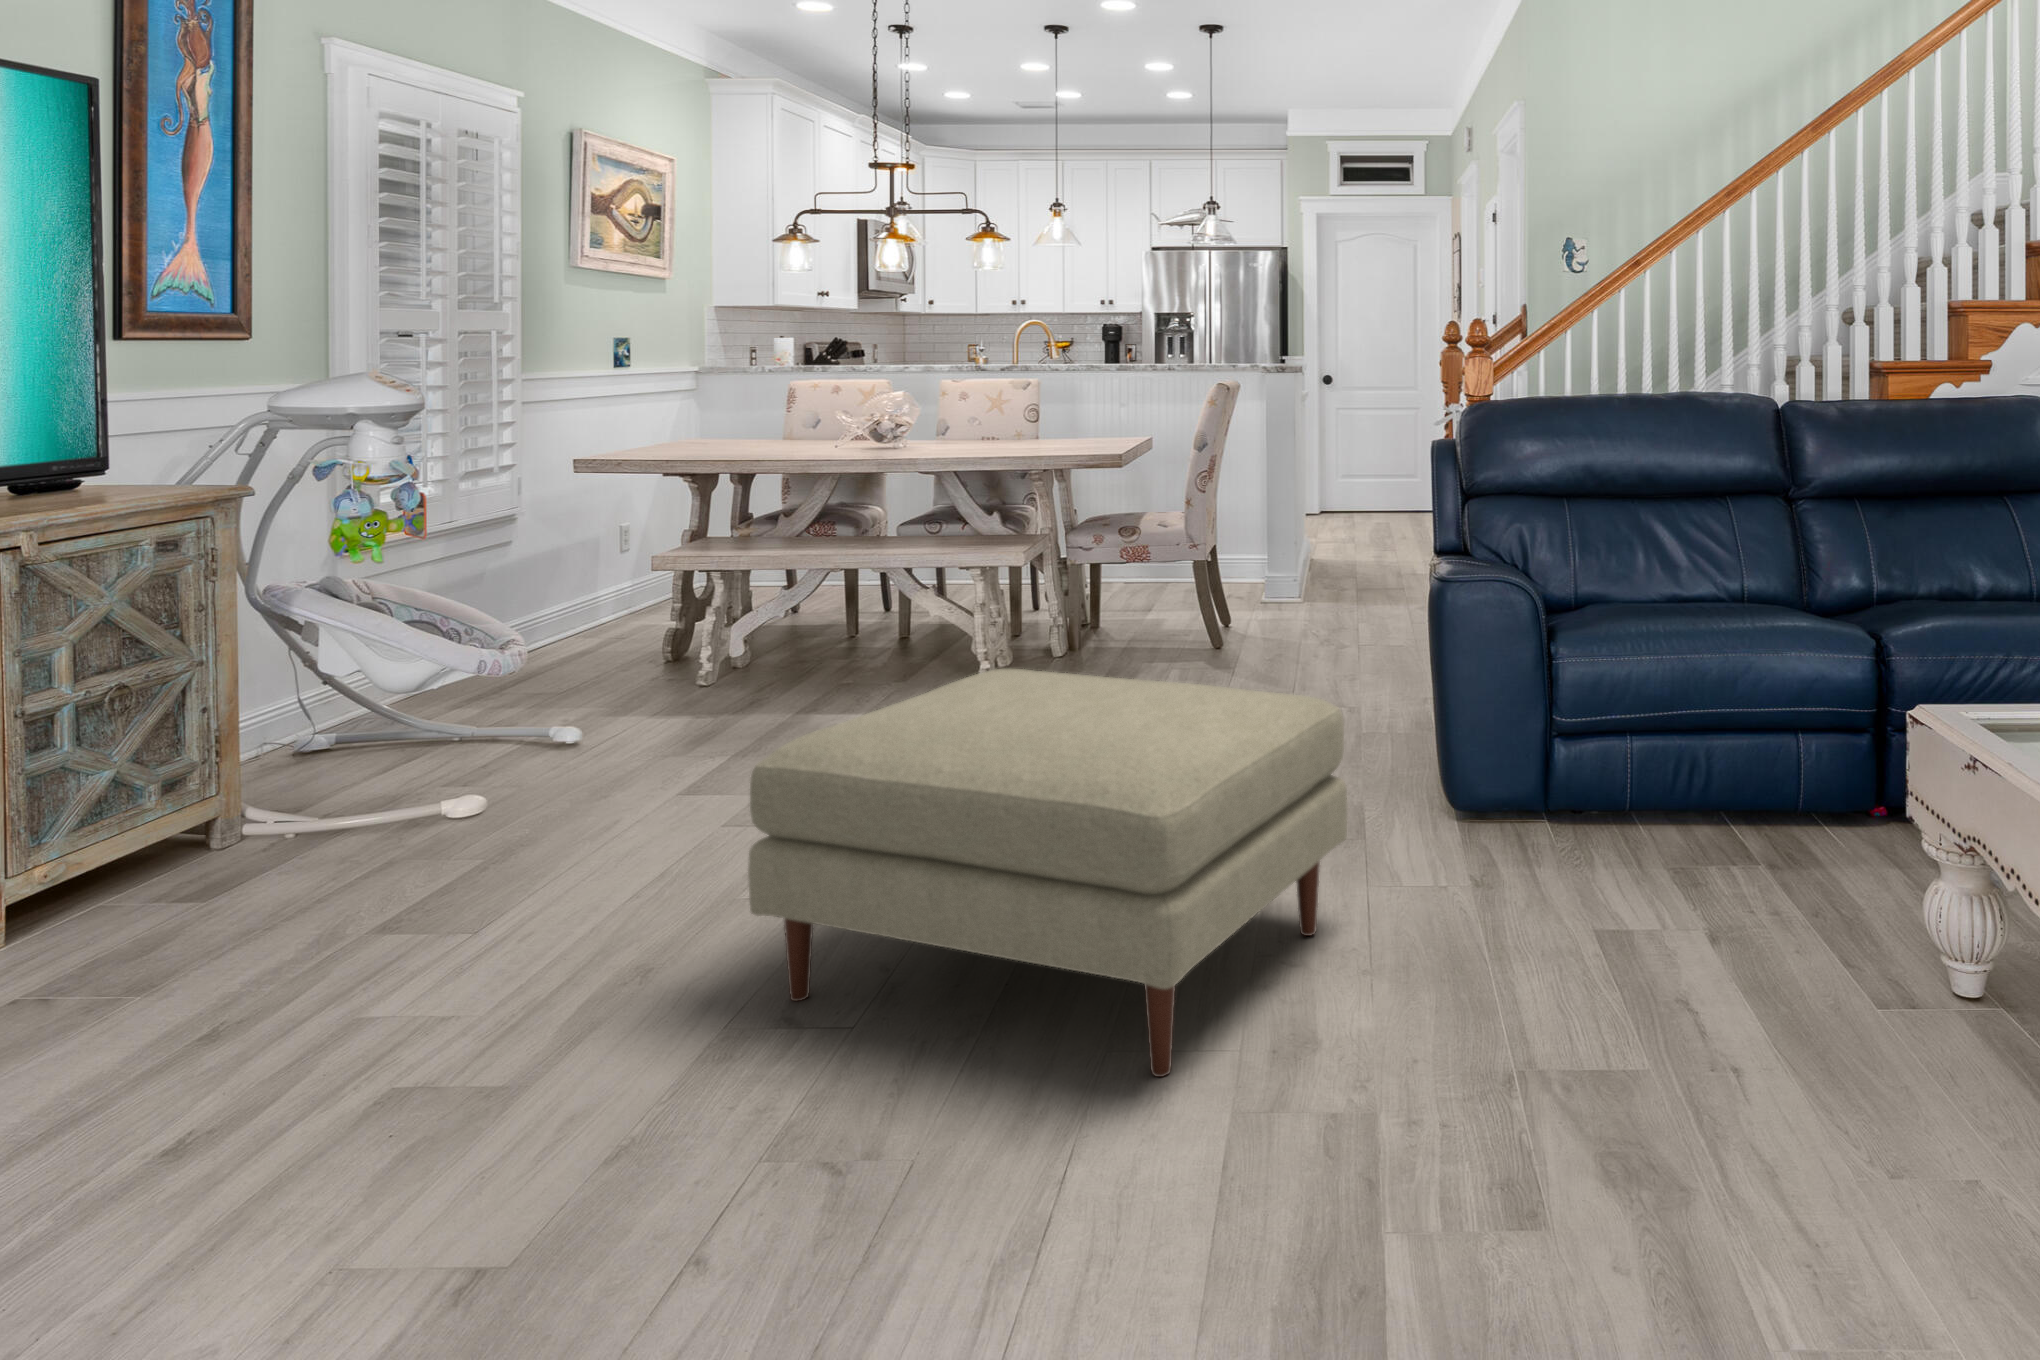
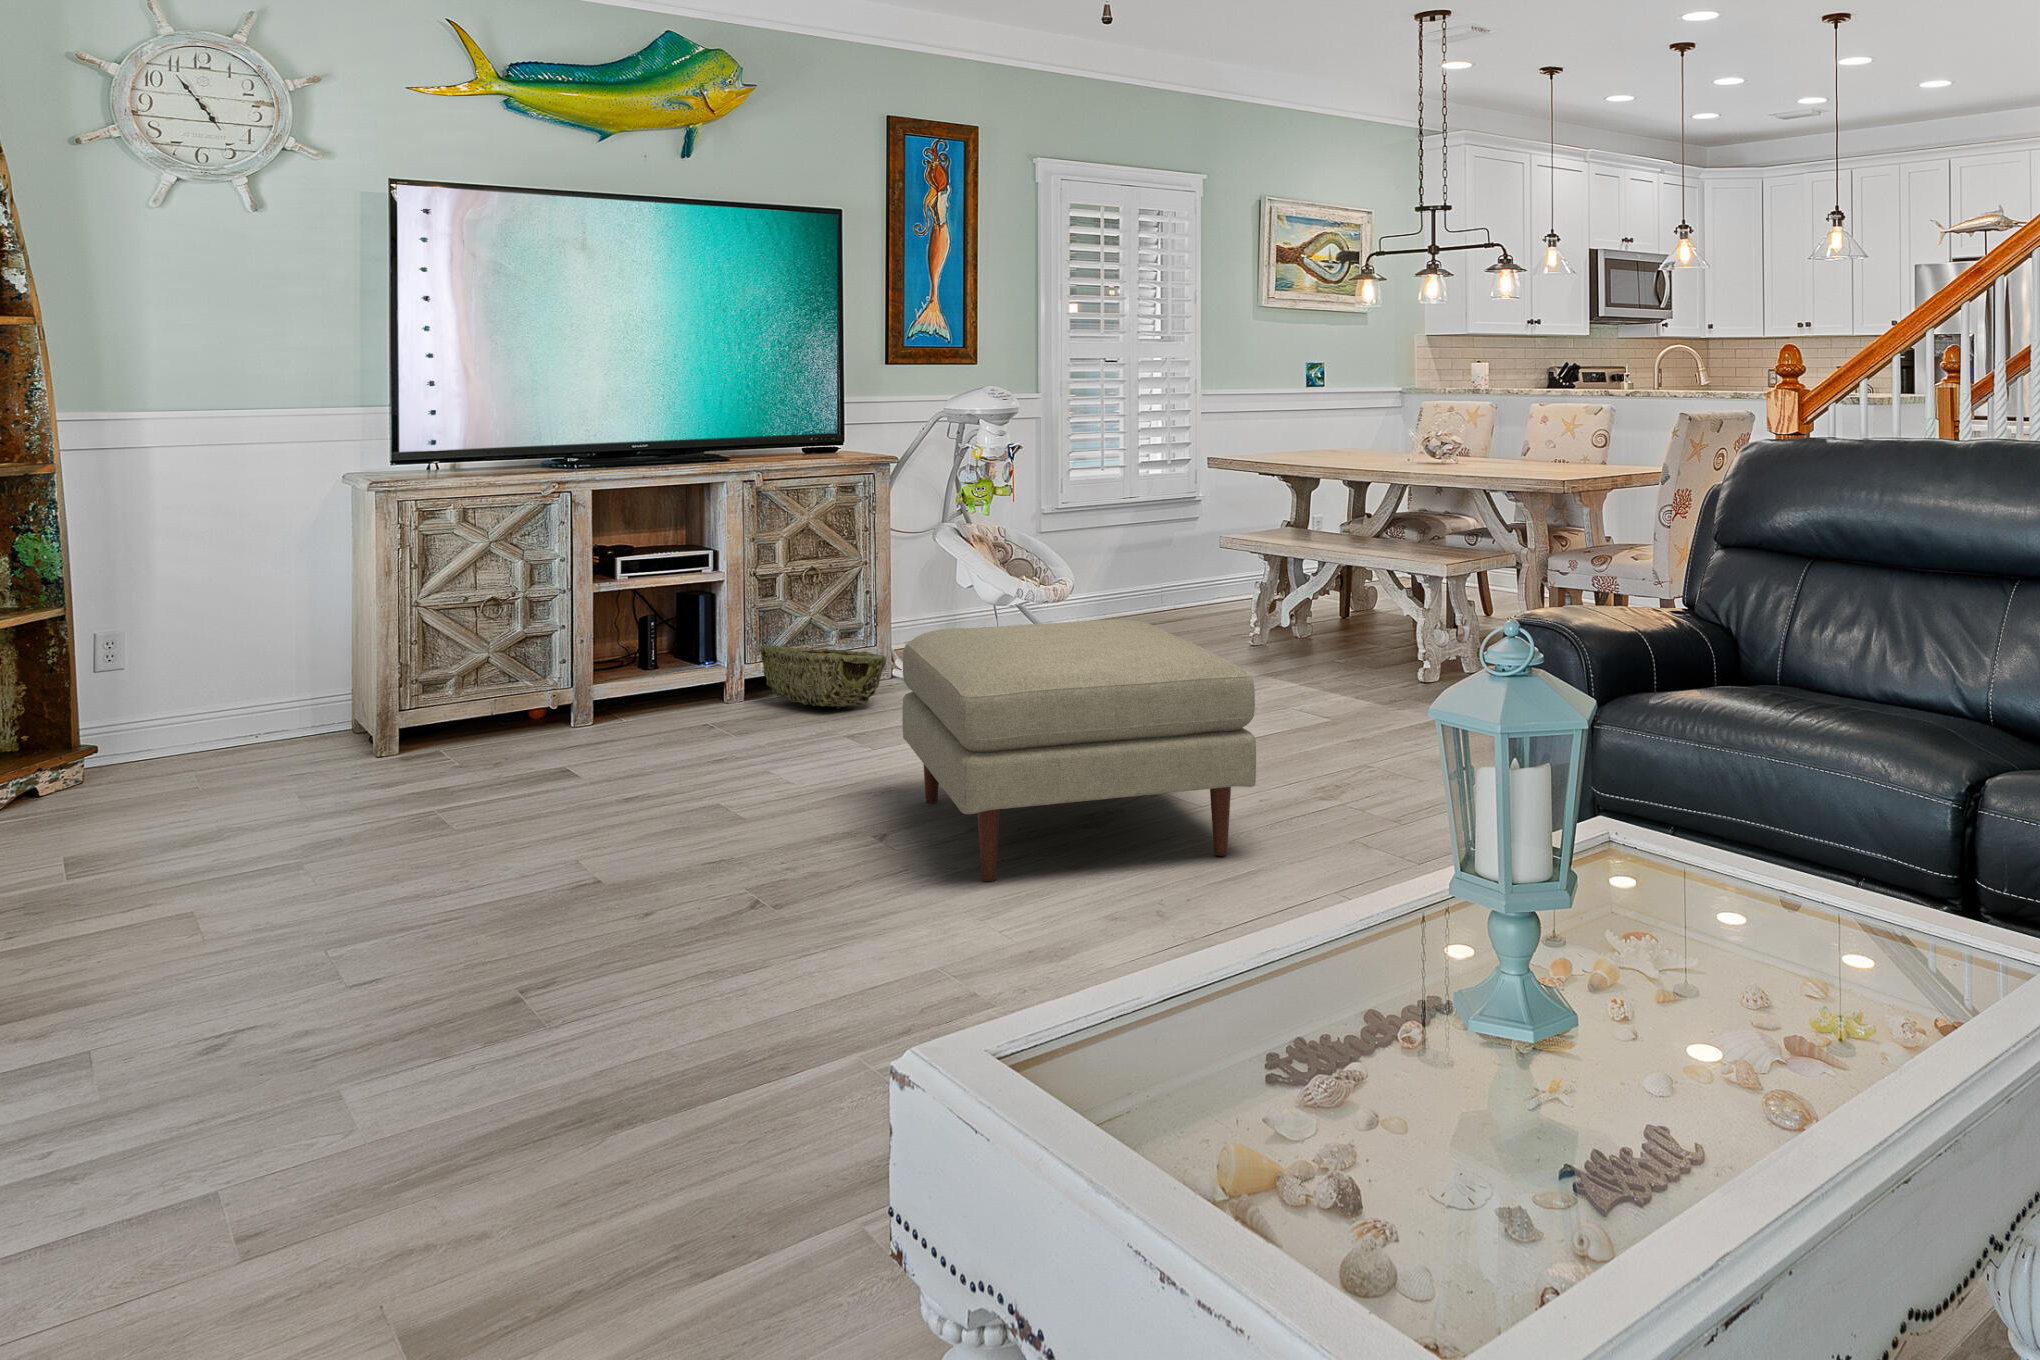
woven basket: none [59,802,357,921] -> present [760,645,886,709]

